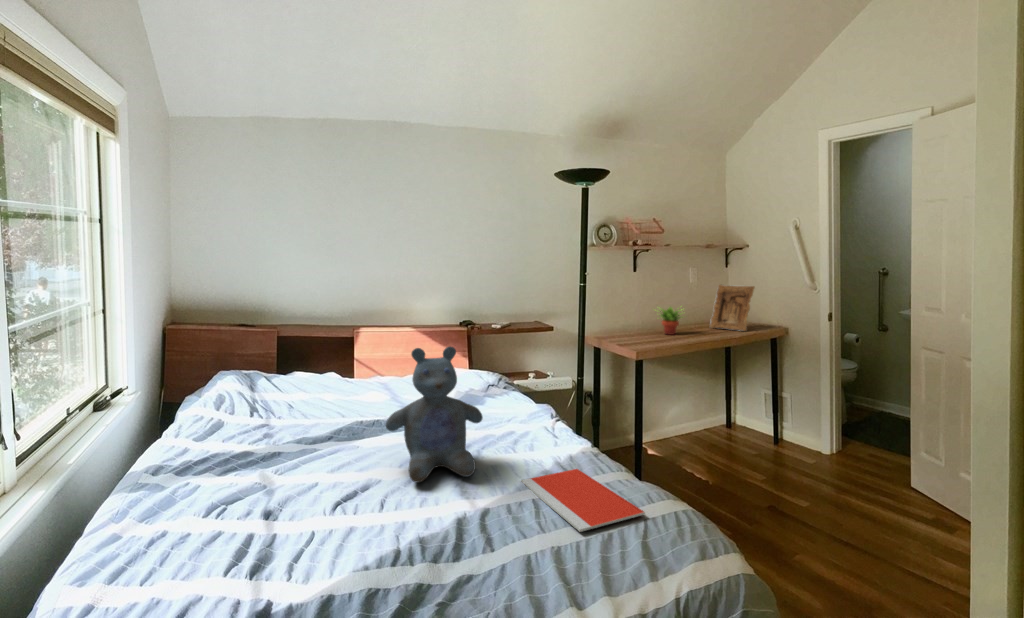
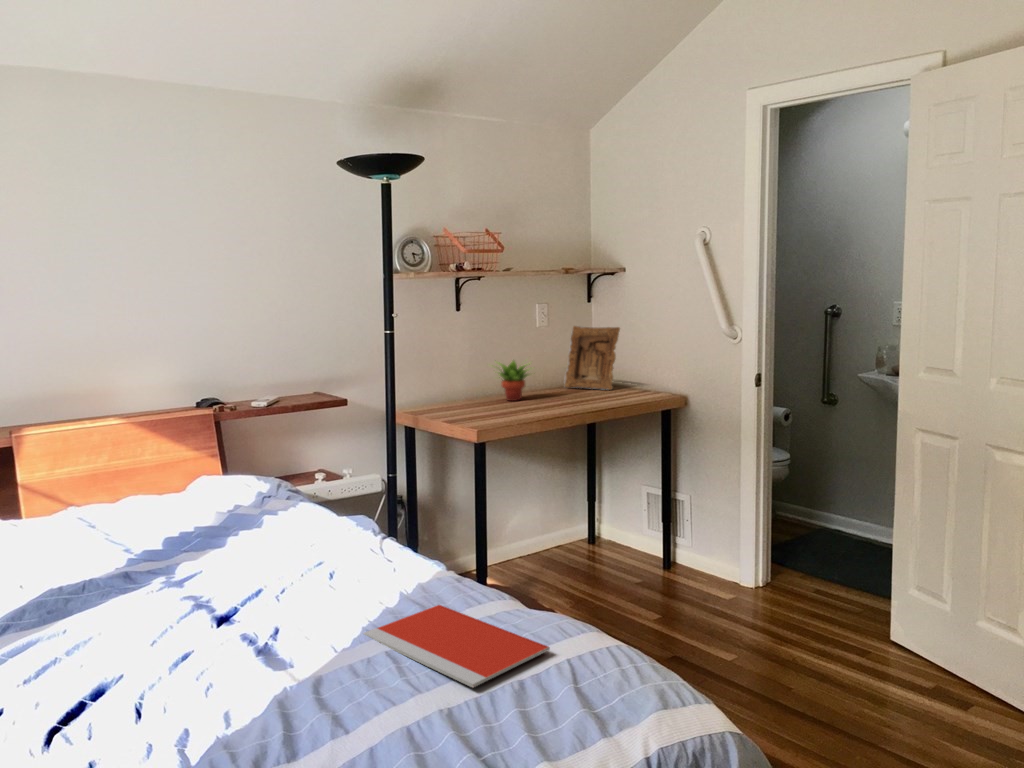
stuffed bear: present [386,346,483,483] -> none [130,442,293,662]

